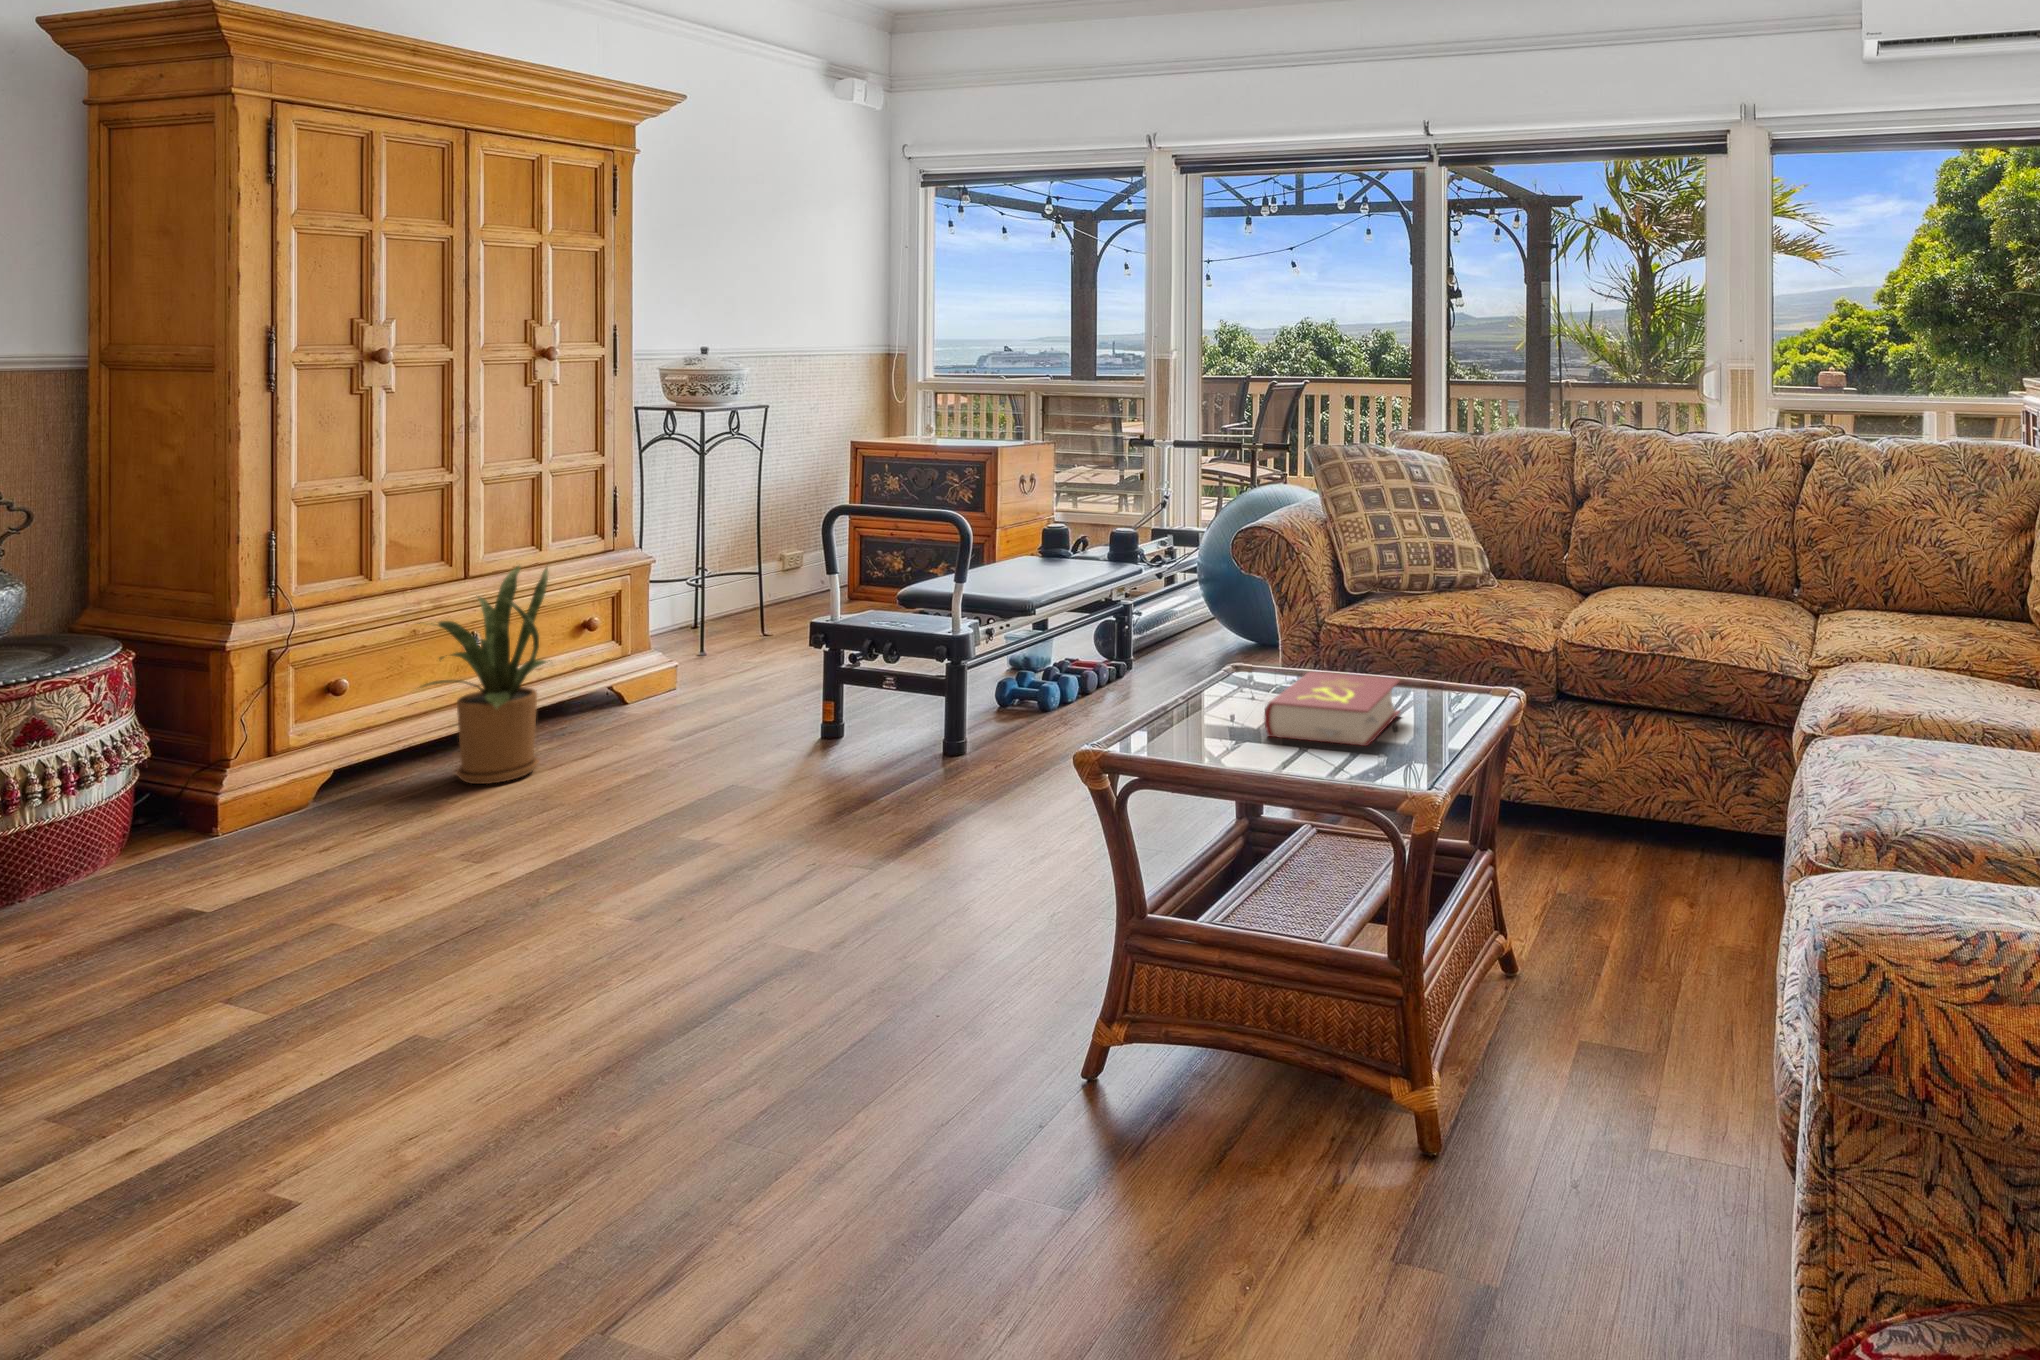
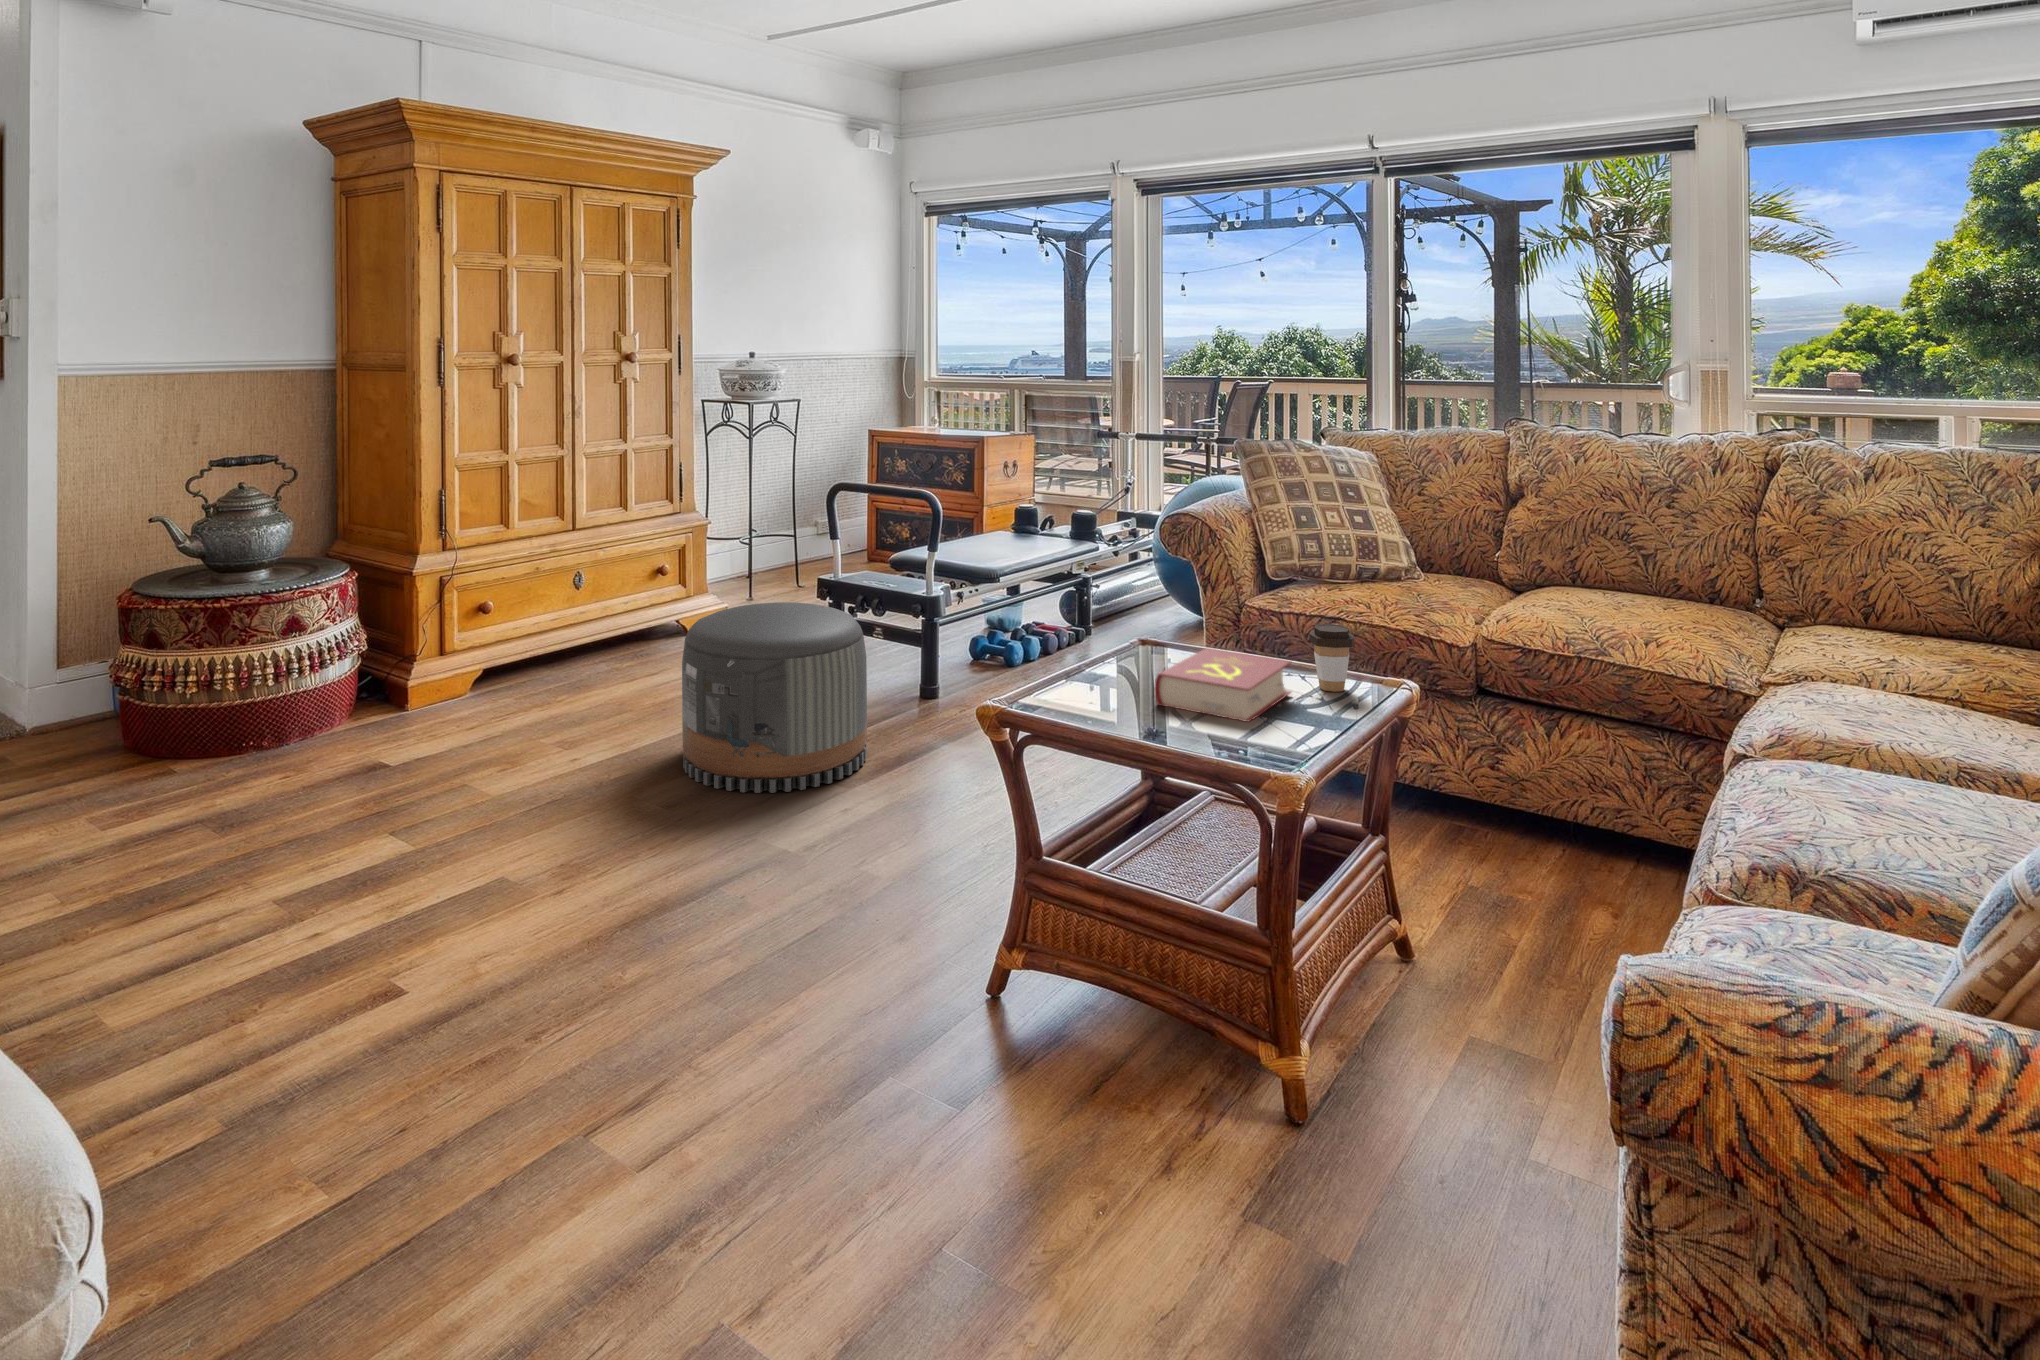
house plant: present [419,566,550,784] -> none [533,519,636,688]
coffee cup: none [1416,637,1459,708] -> present [1309,624,1354,692]
pouf: none [647,655,888,891] -> present [682,602,867,793]

